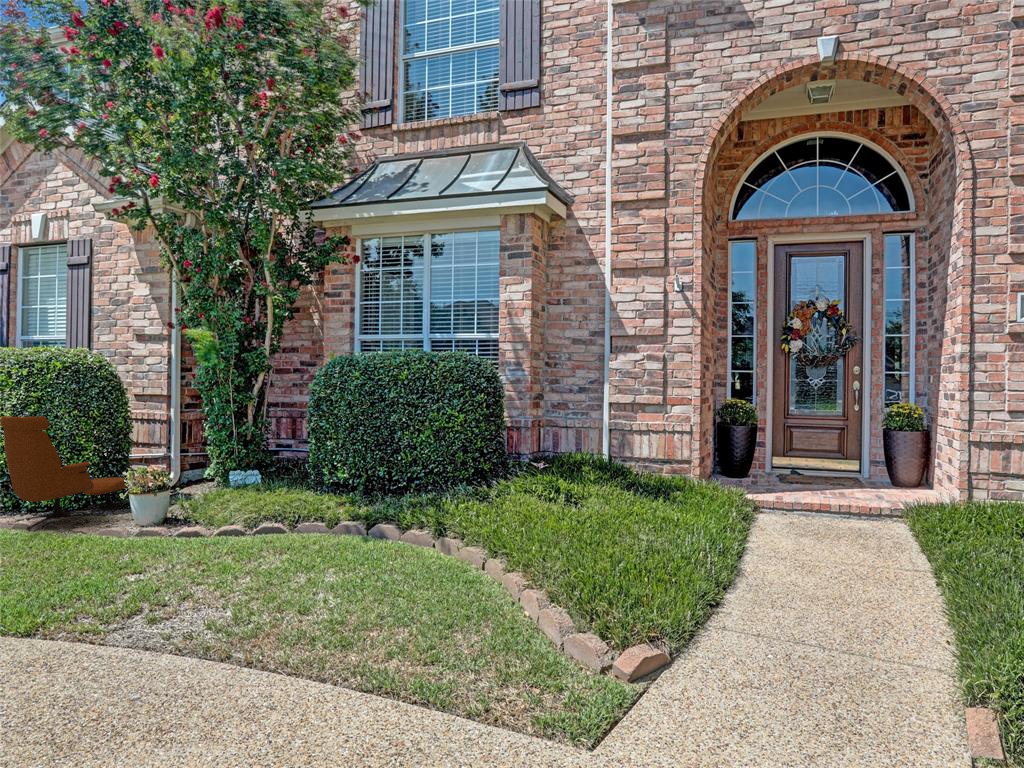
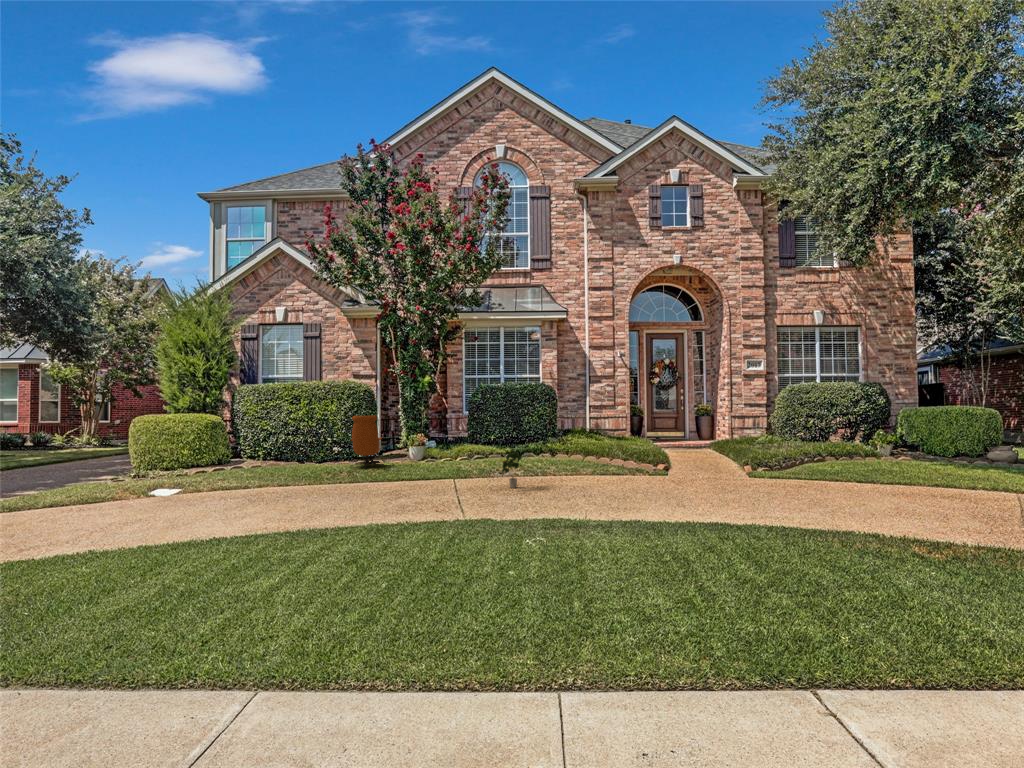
potted plant: none [23,553,152,676] -> present [502,451,522,488]

